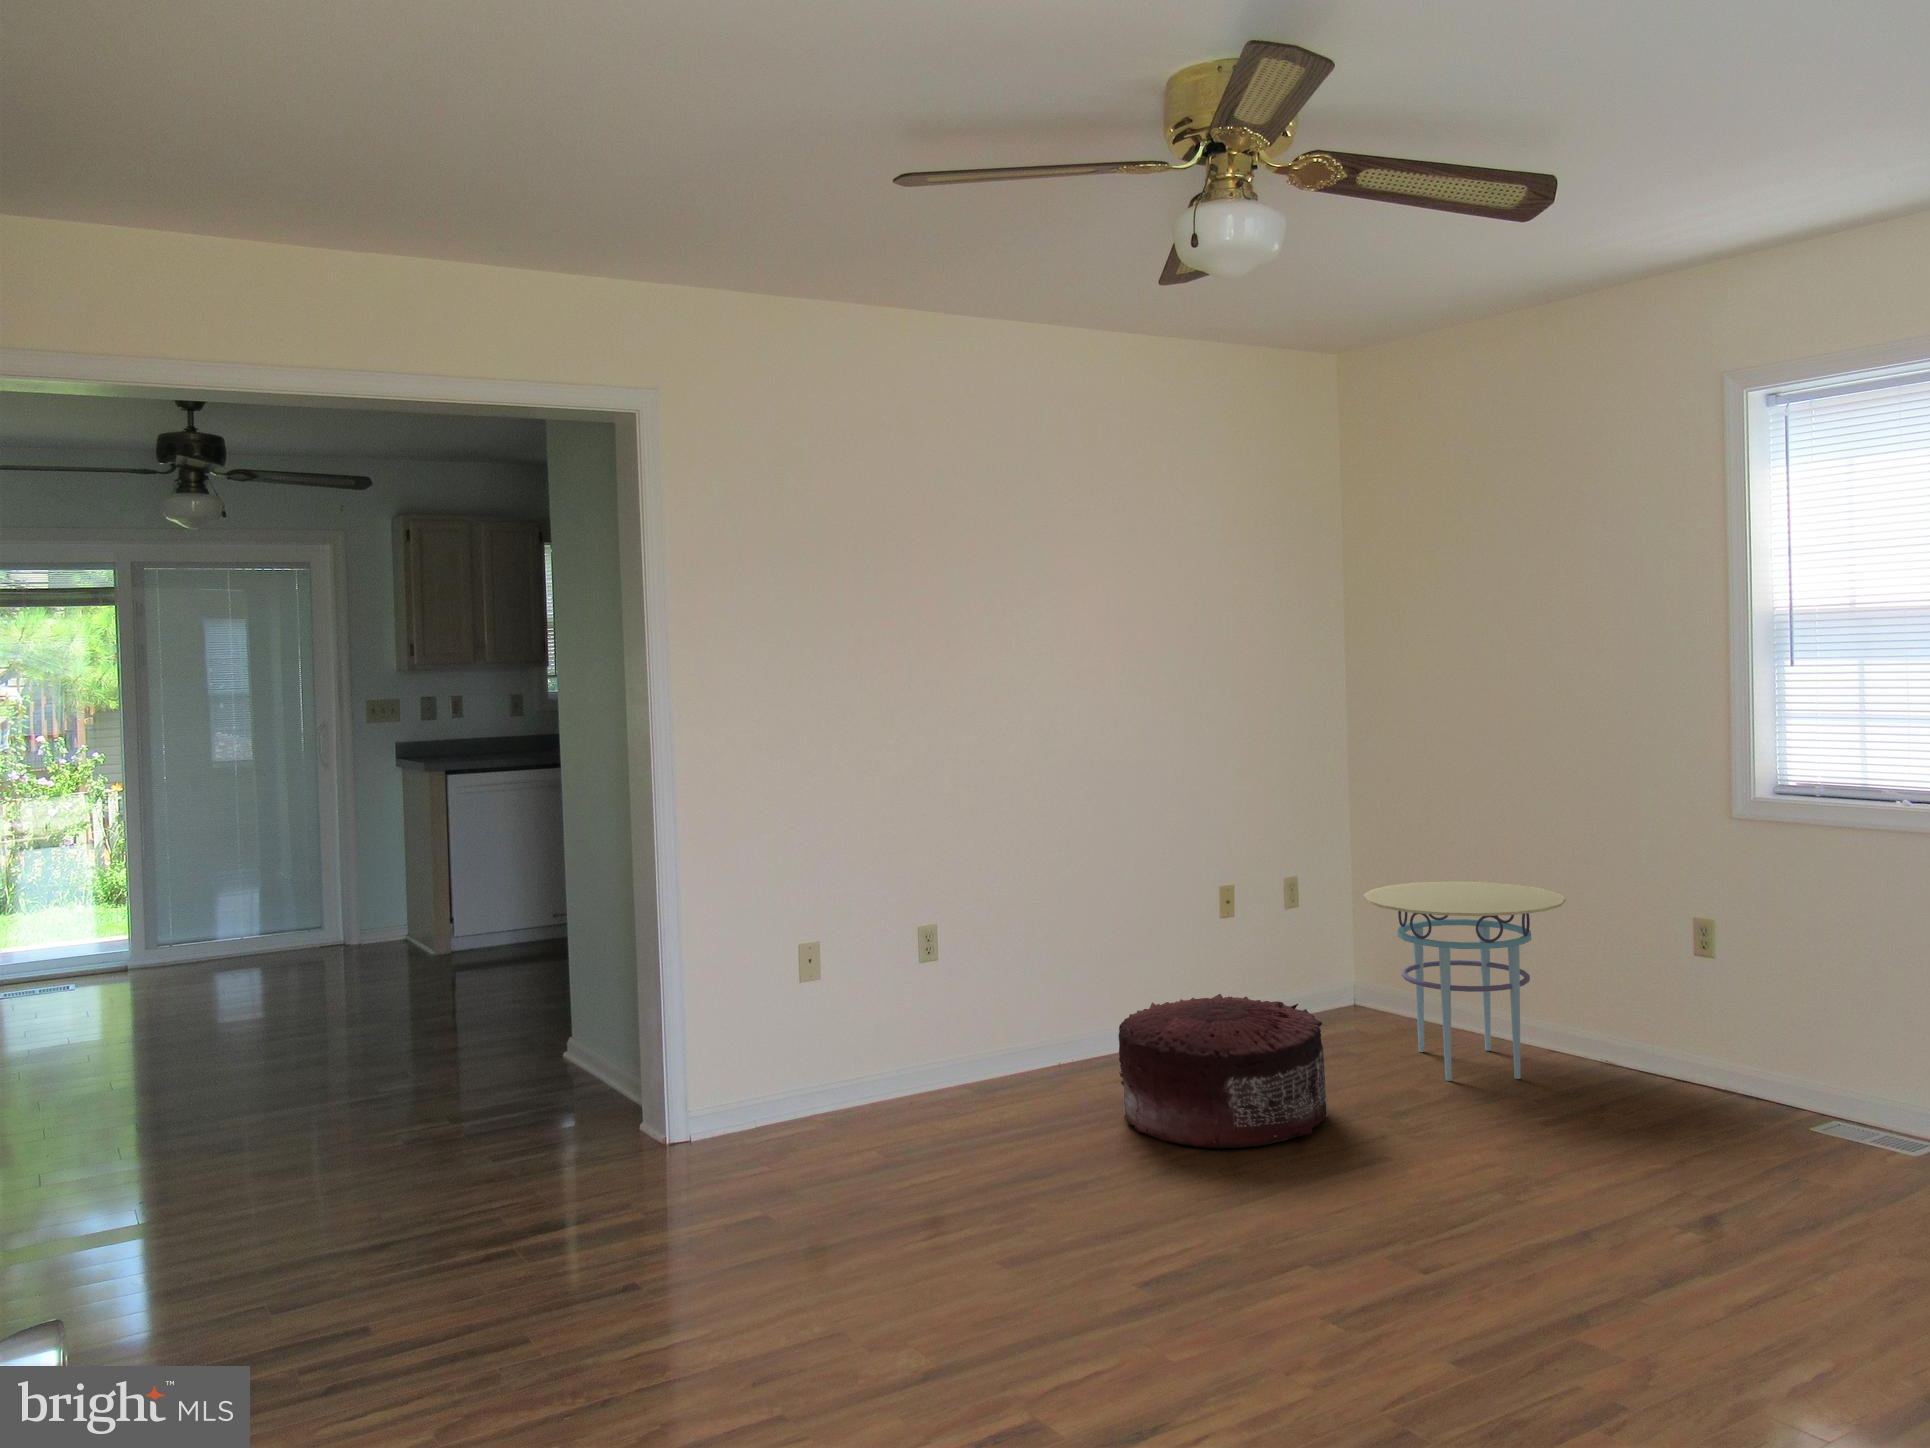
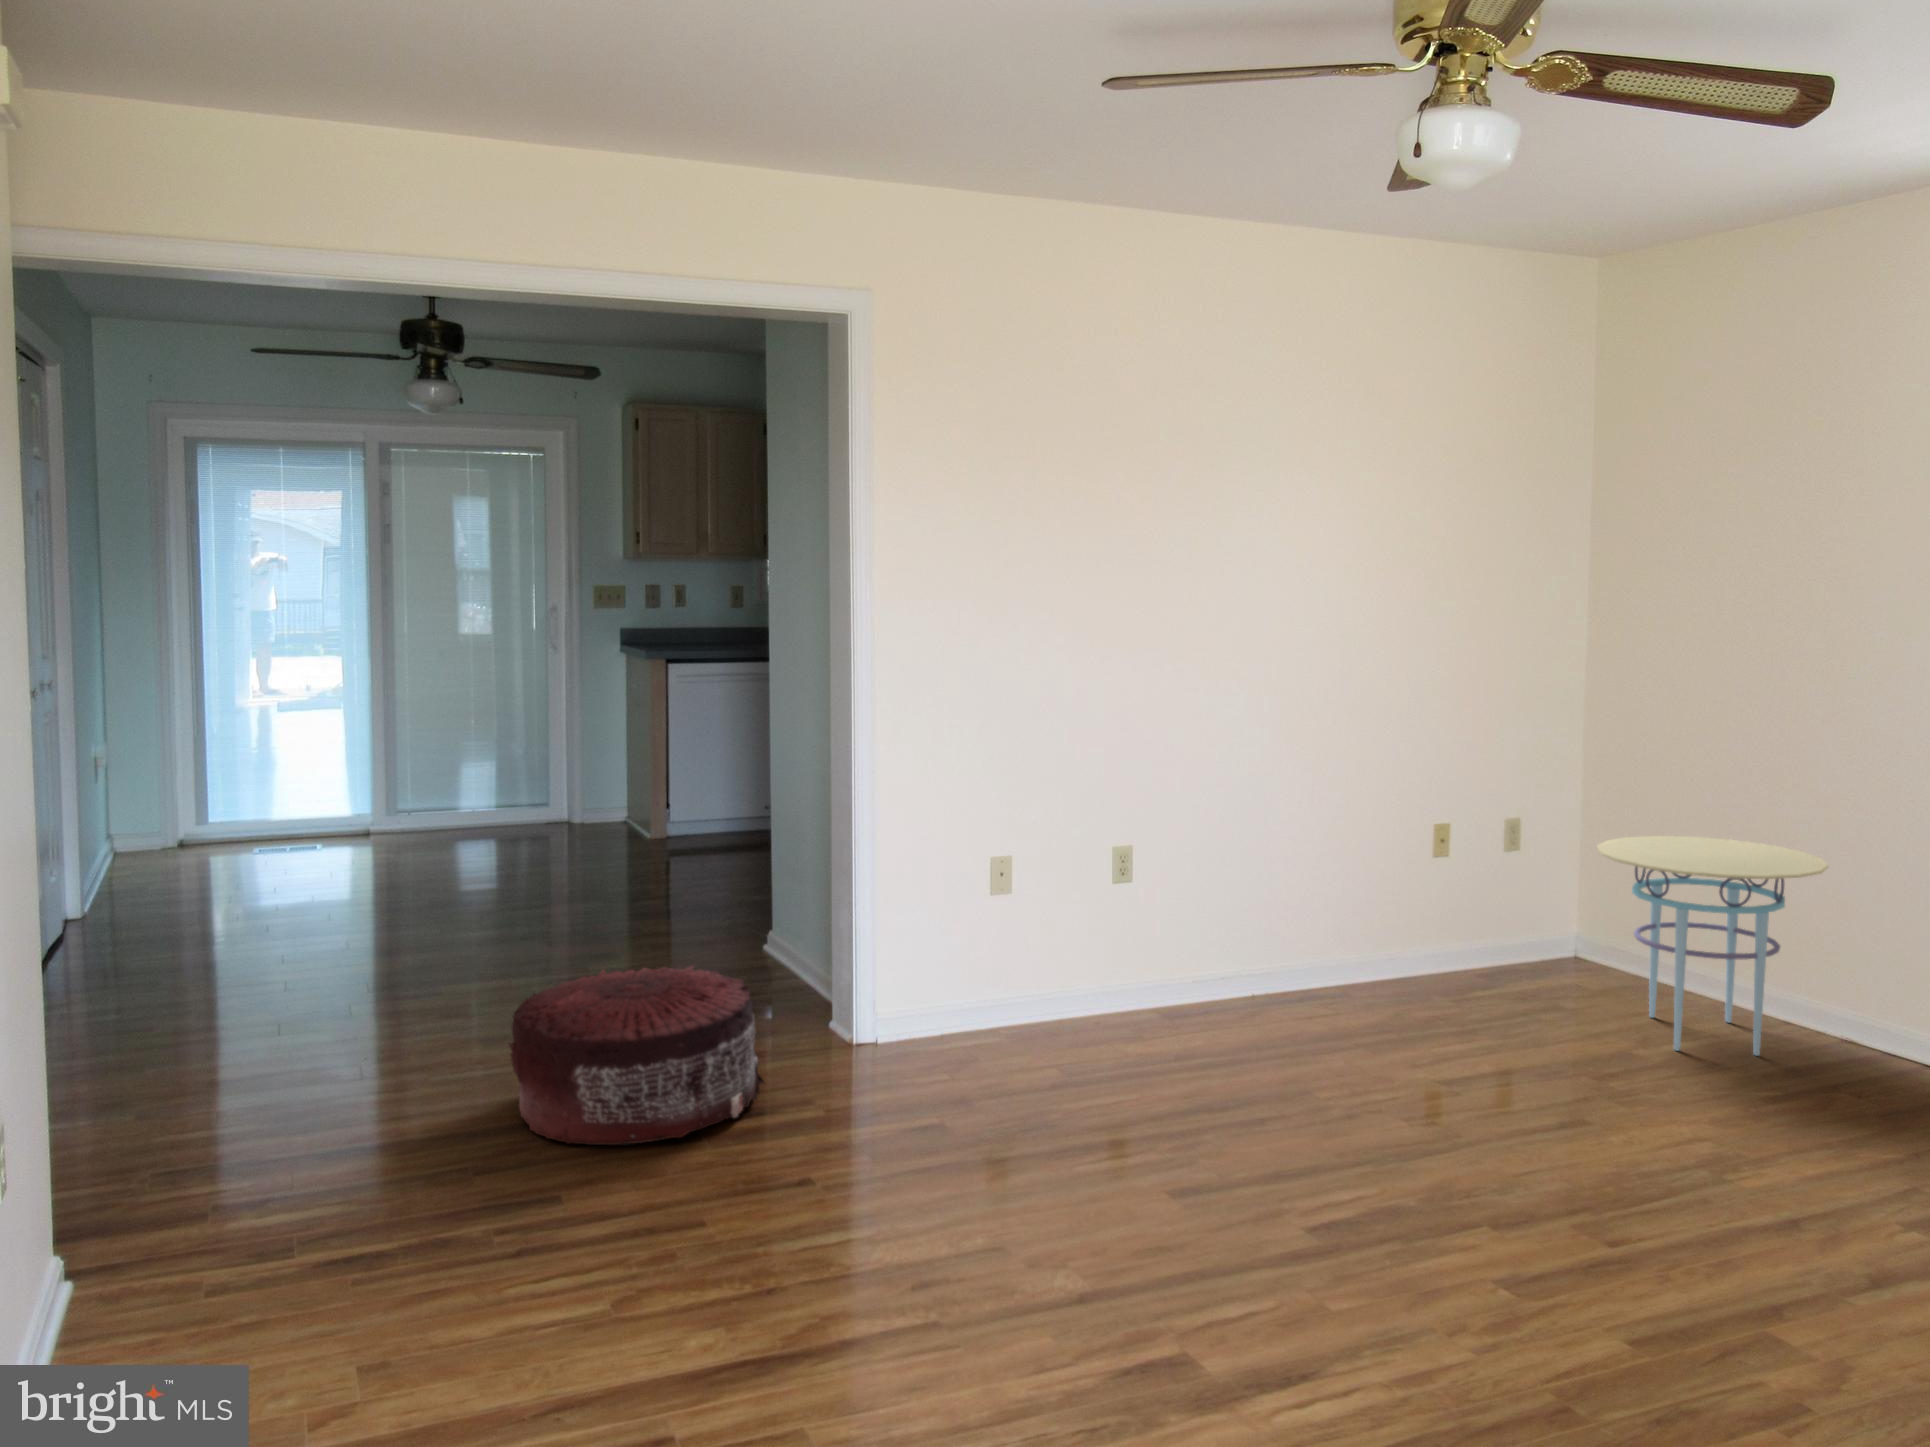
pouf: present [1118,994,1329,1148] -> present [509,966,764,1145]

